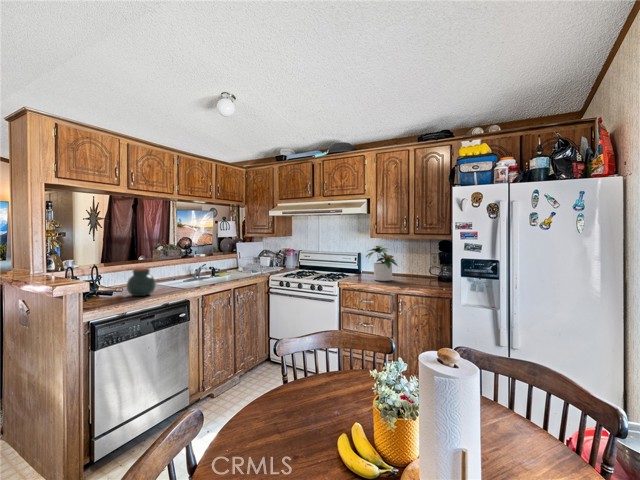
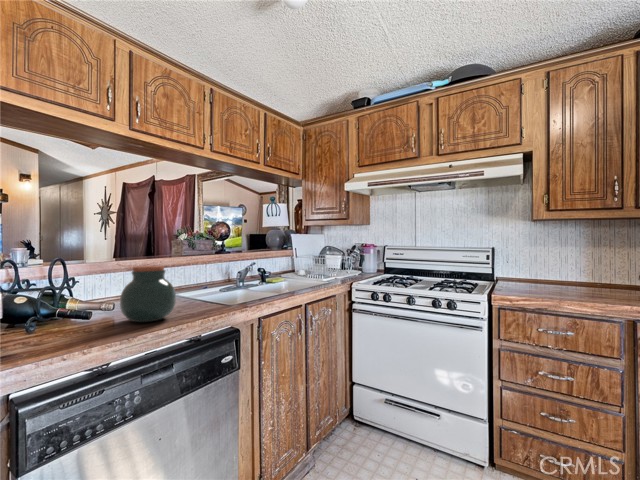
potted plant: present [366,245,398,281] -> none [526,227,601,293]

